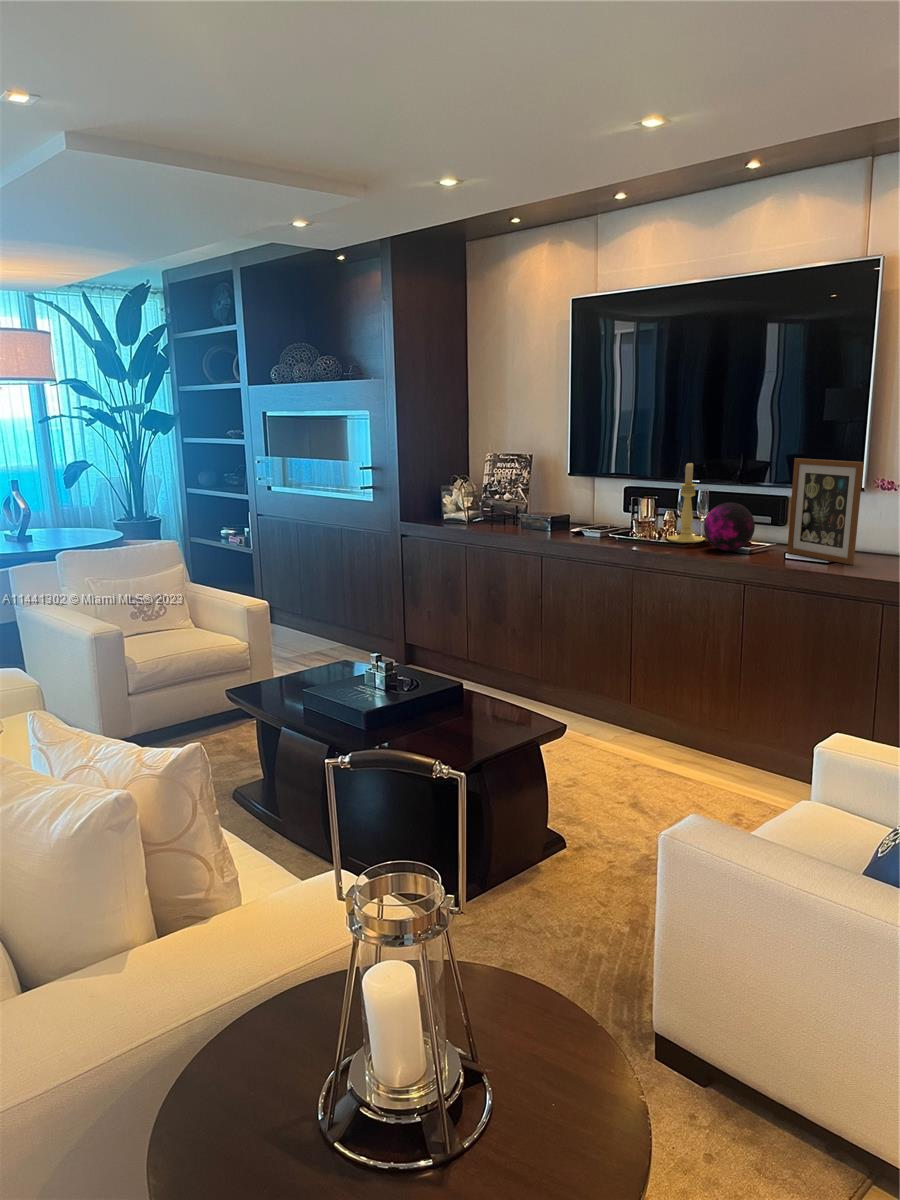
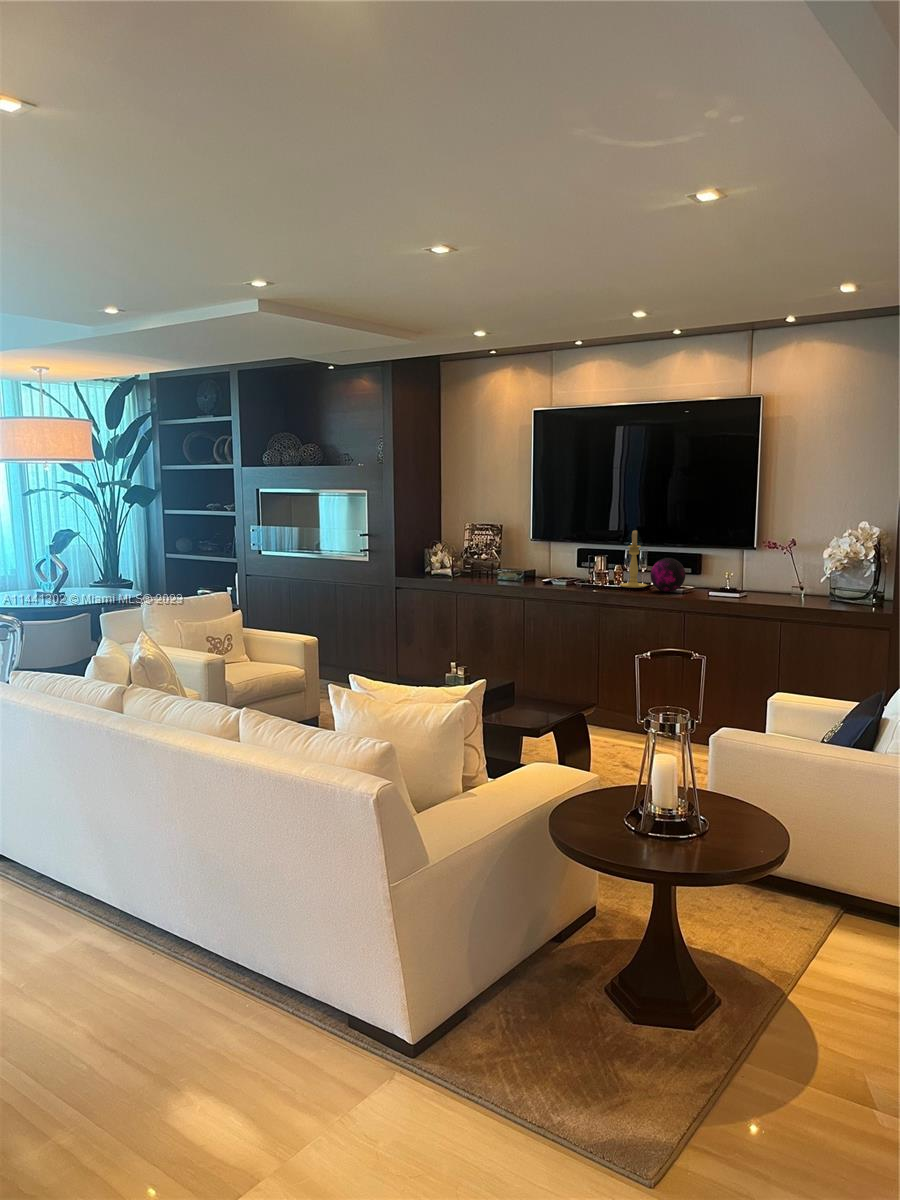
picture frame: present [787,458,864,565] -> none [708,527,757,598]

